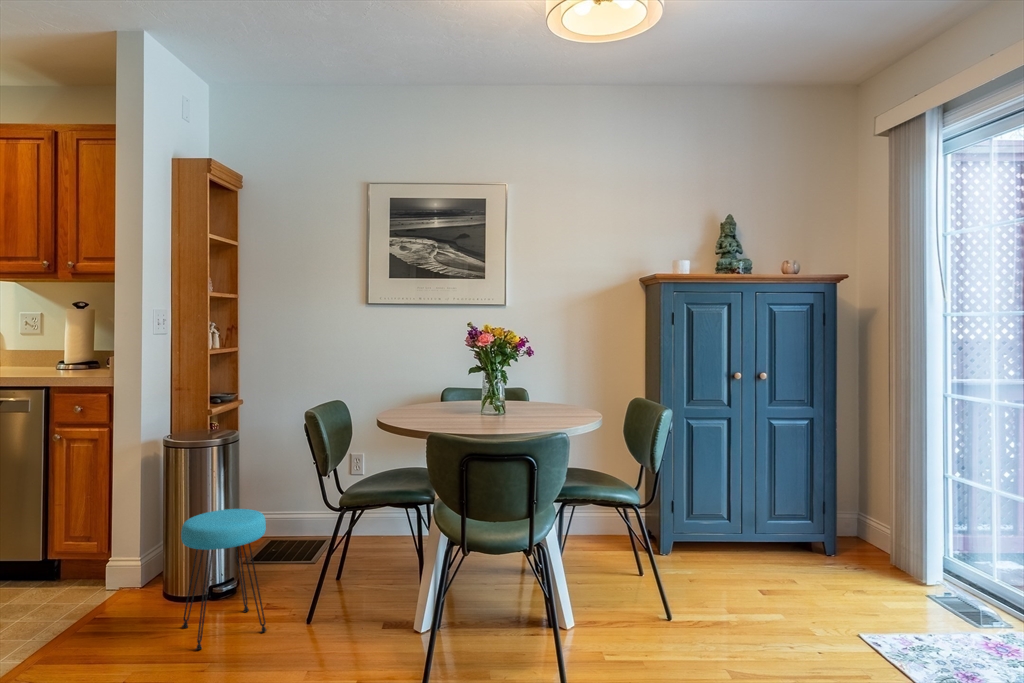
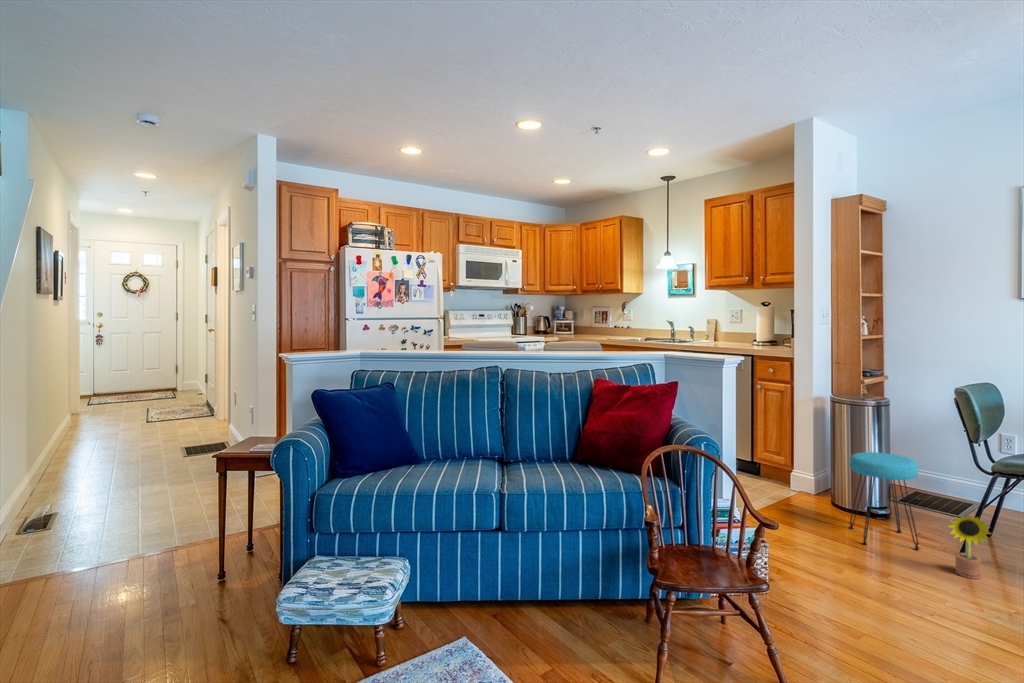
decorative plant: none [293,574,338,654] -> present [949,515,991,579]

